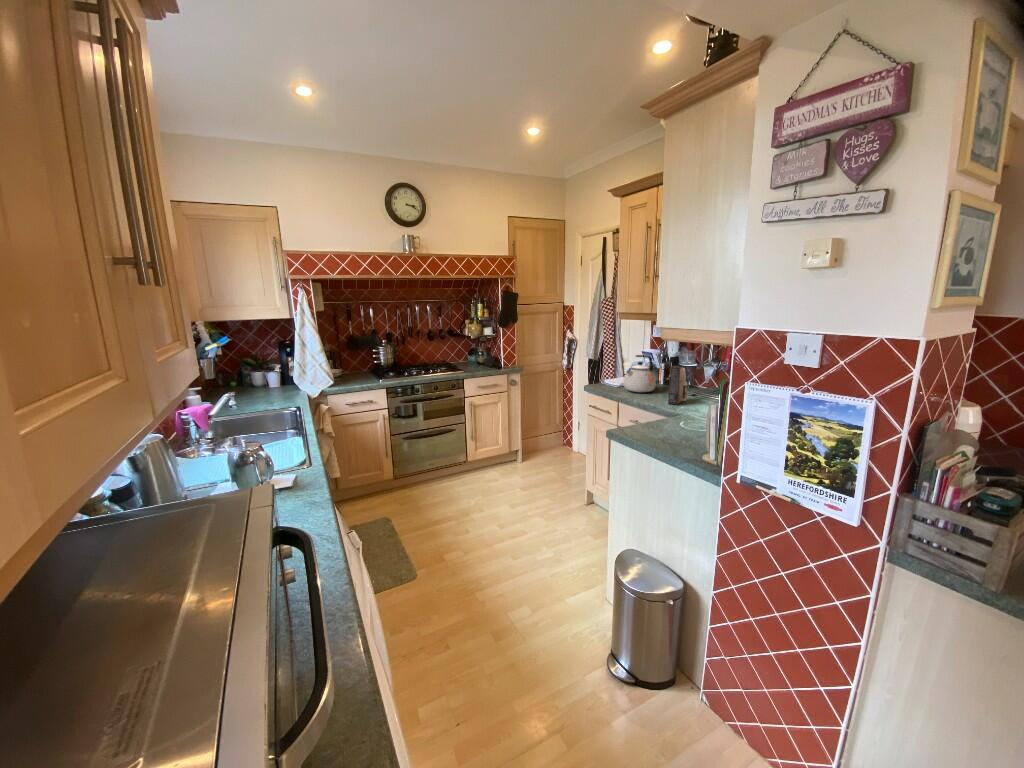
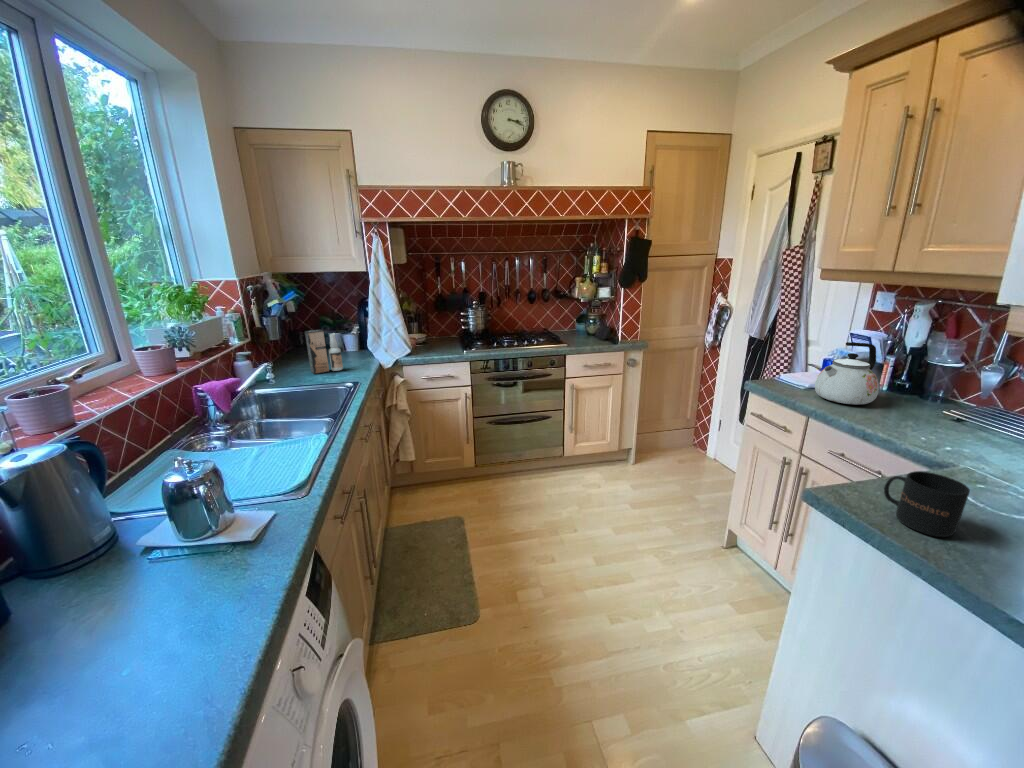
spray bottle: present [668,366,688,405] -> present [305,330,343,374]
mug: none [644,411,674,440] -> present [884,471,970,537]

